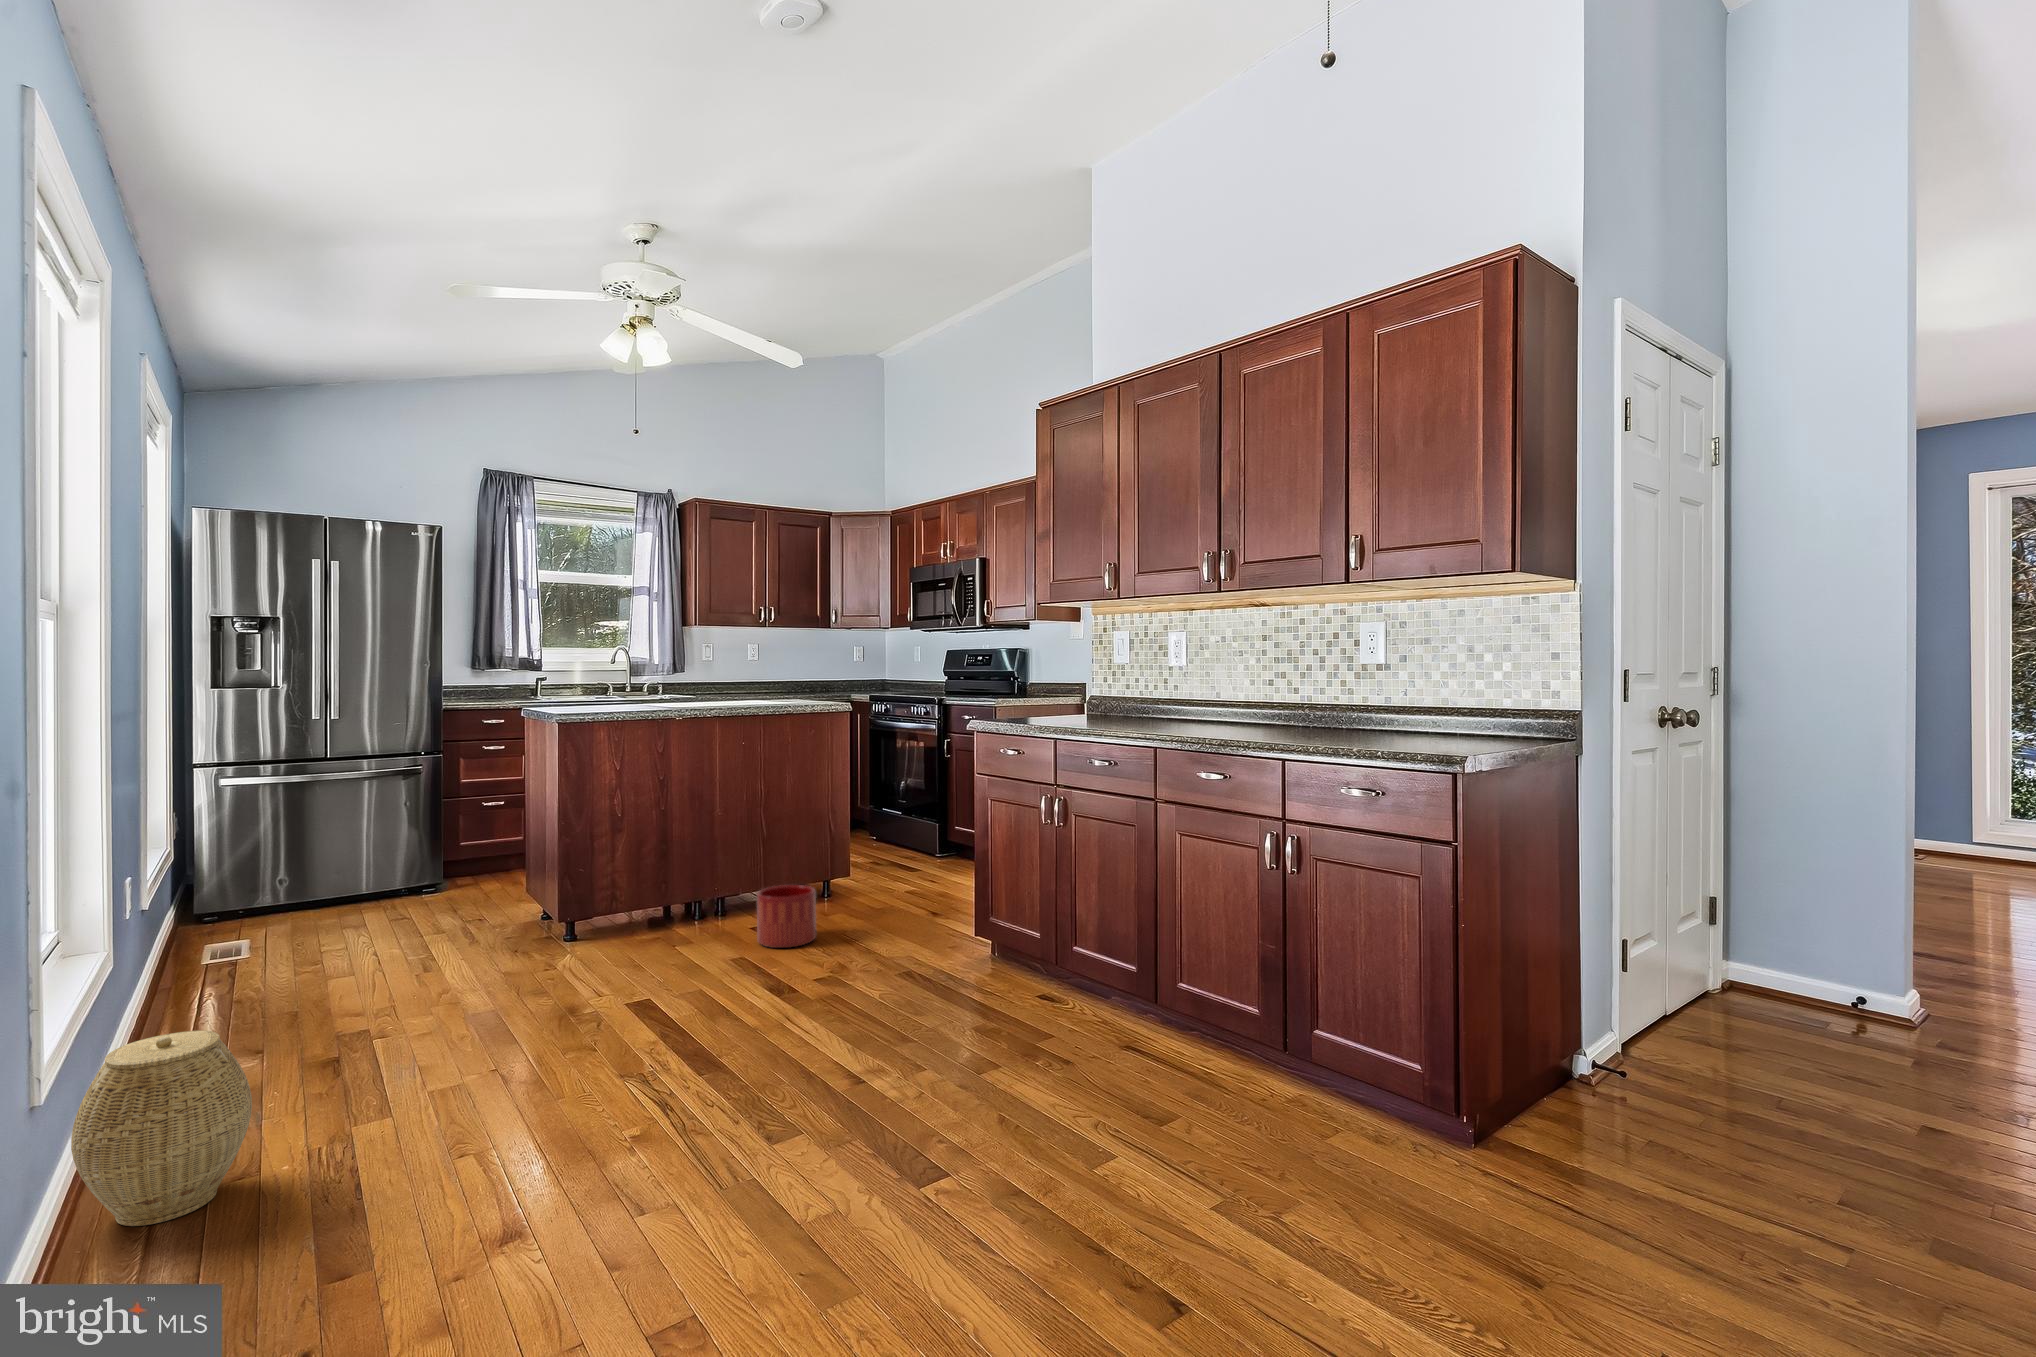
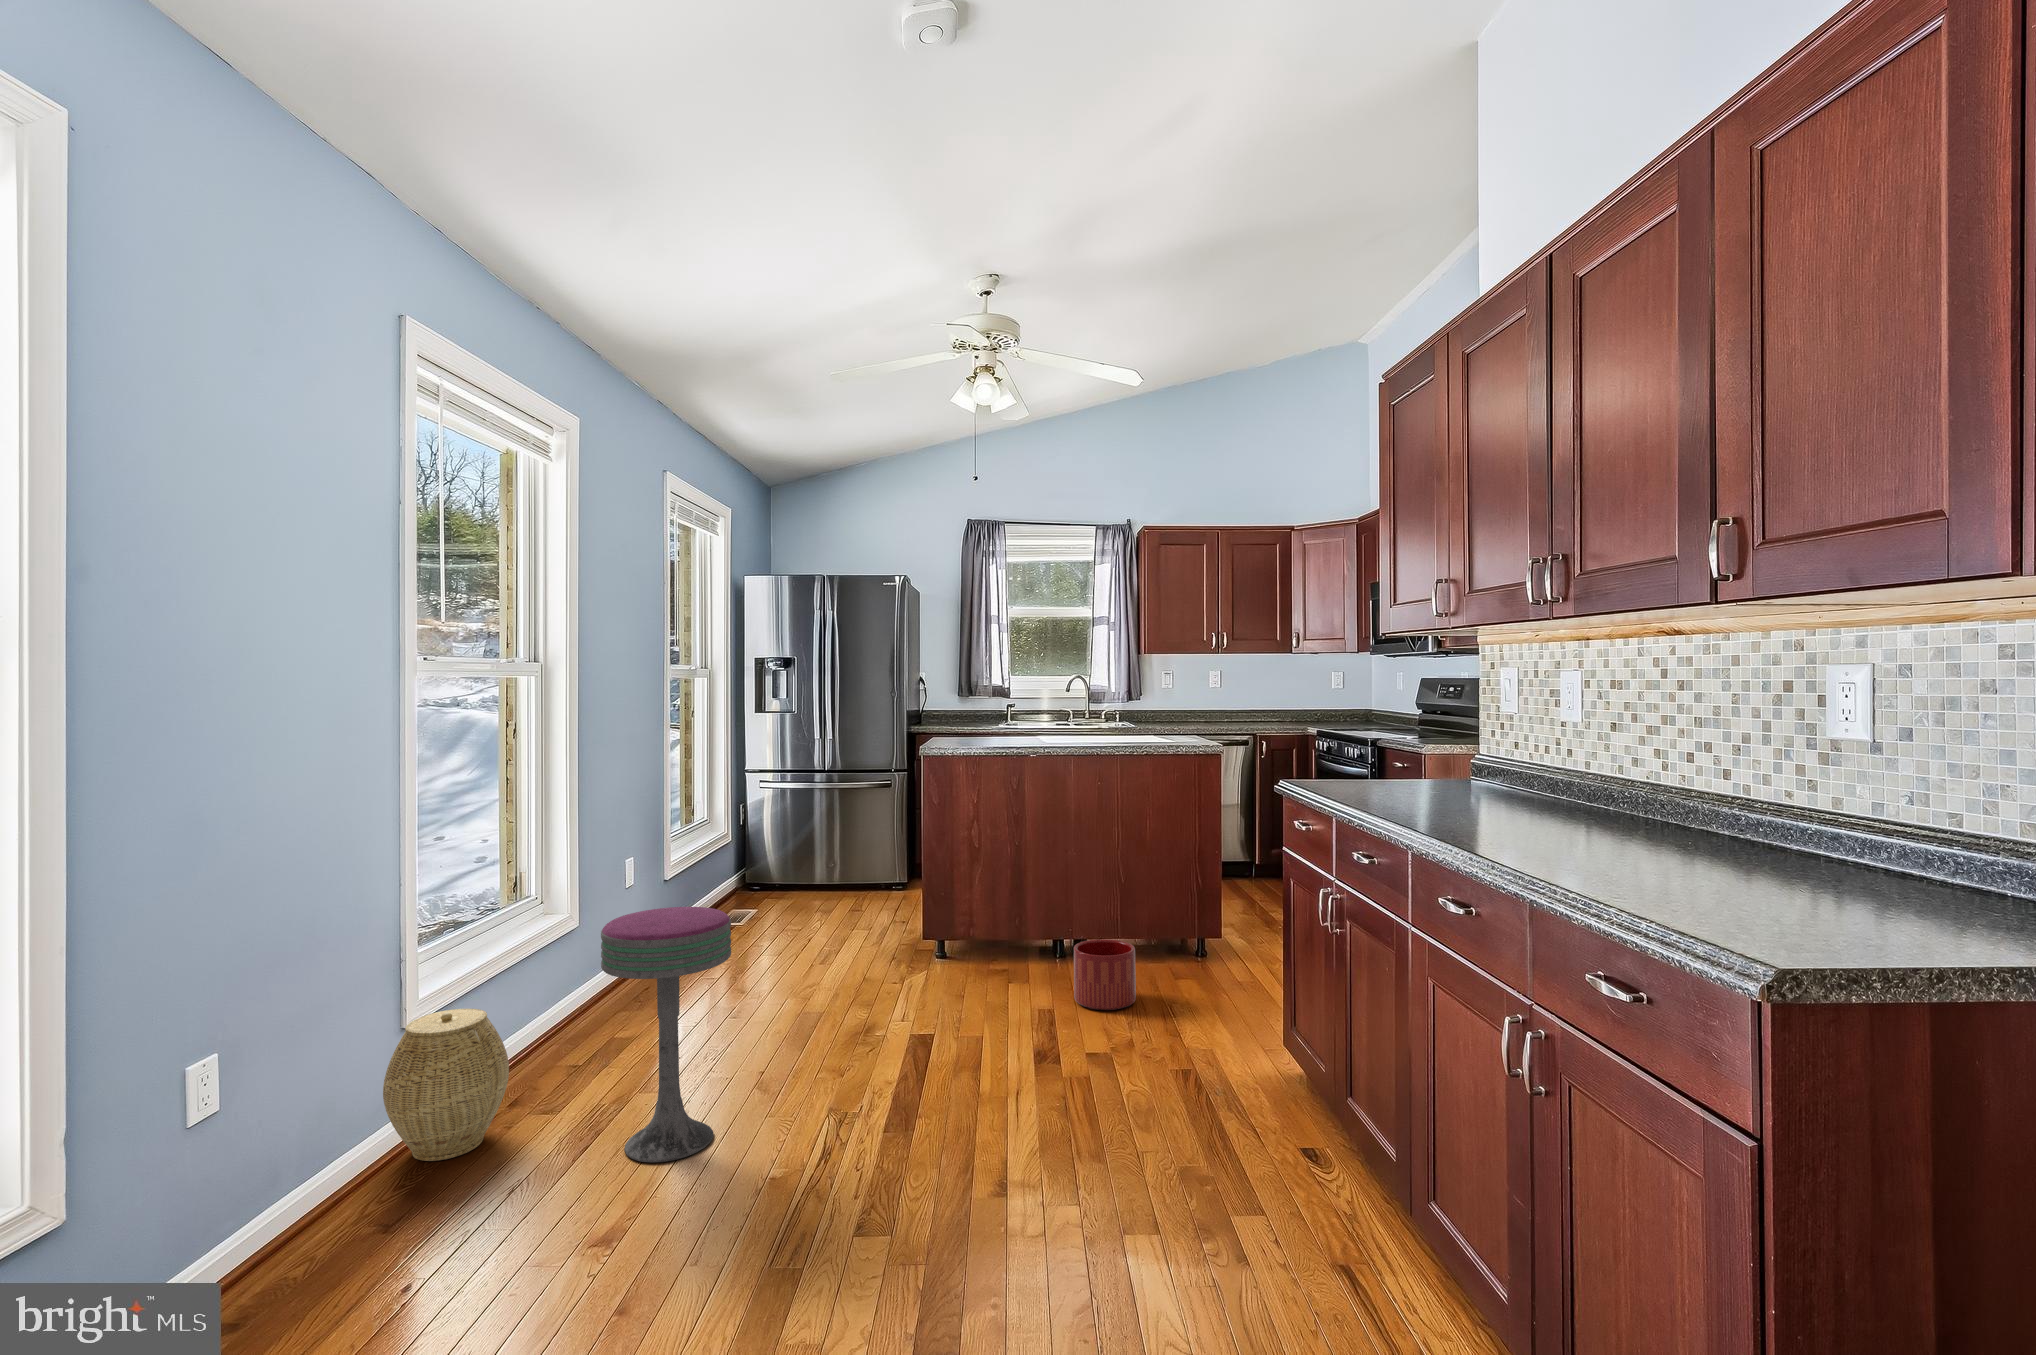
bar stool: none [396,872,549,1147] -> present [601,907,731,1163]

